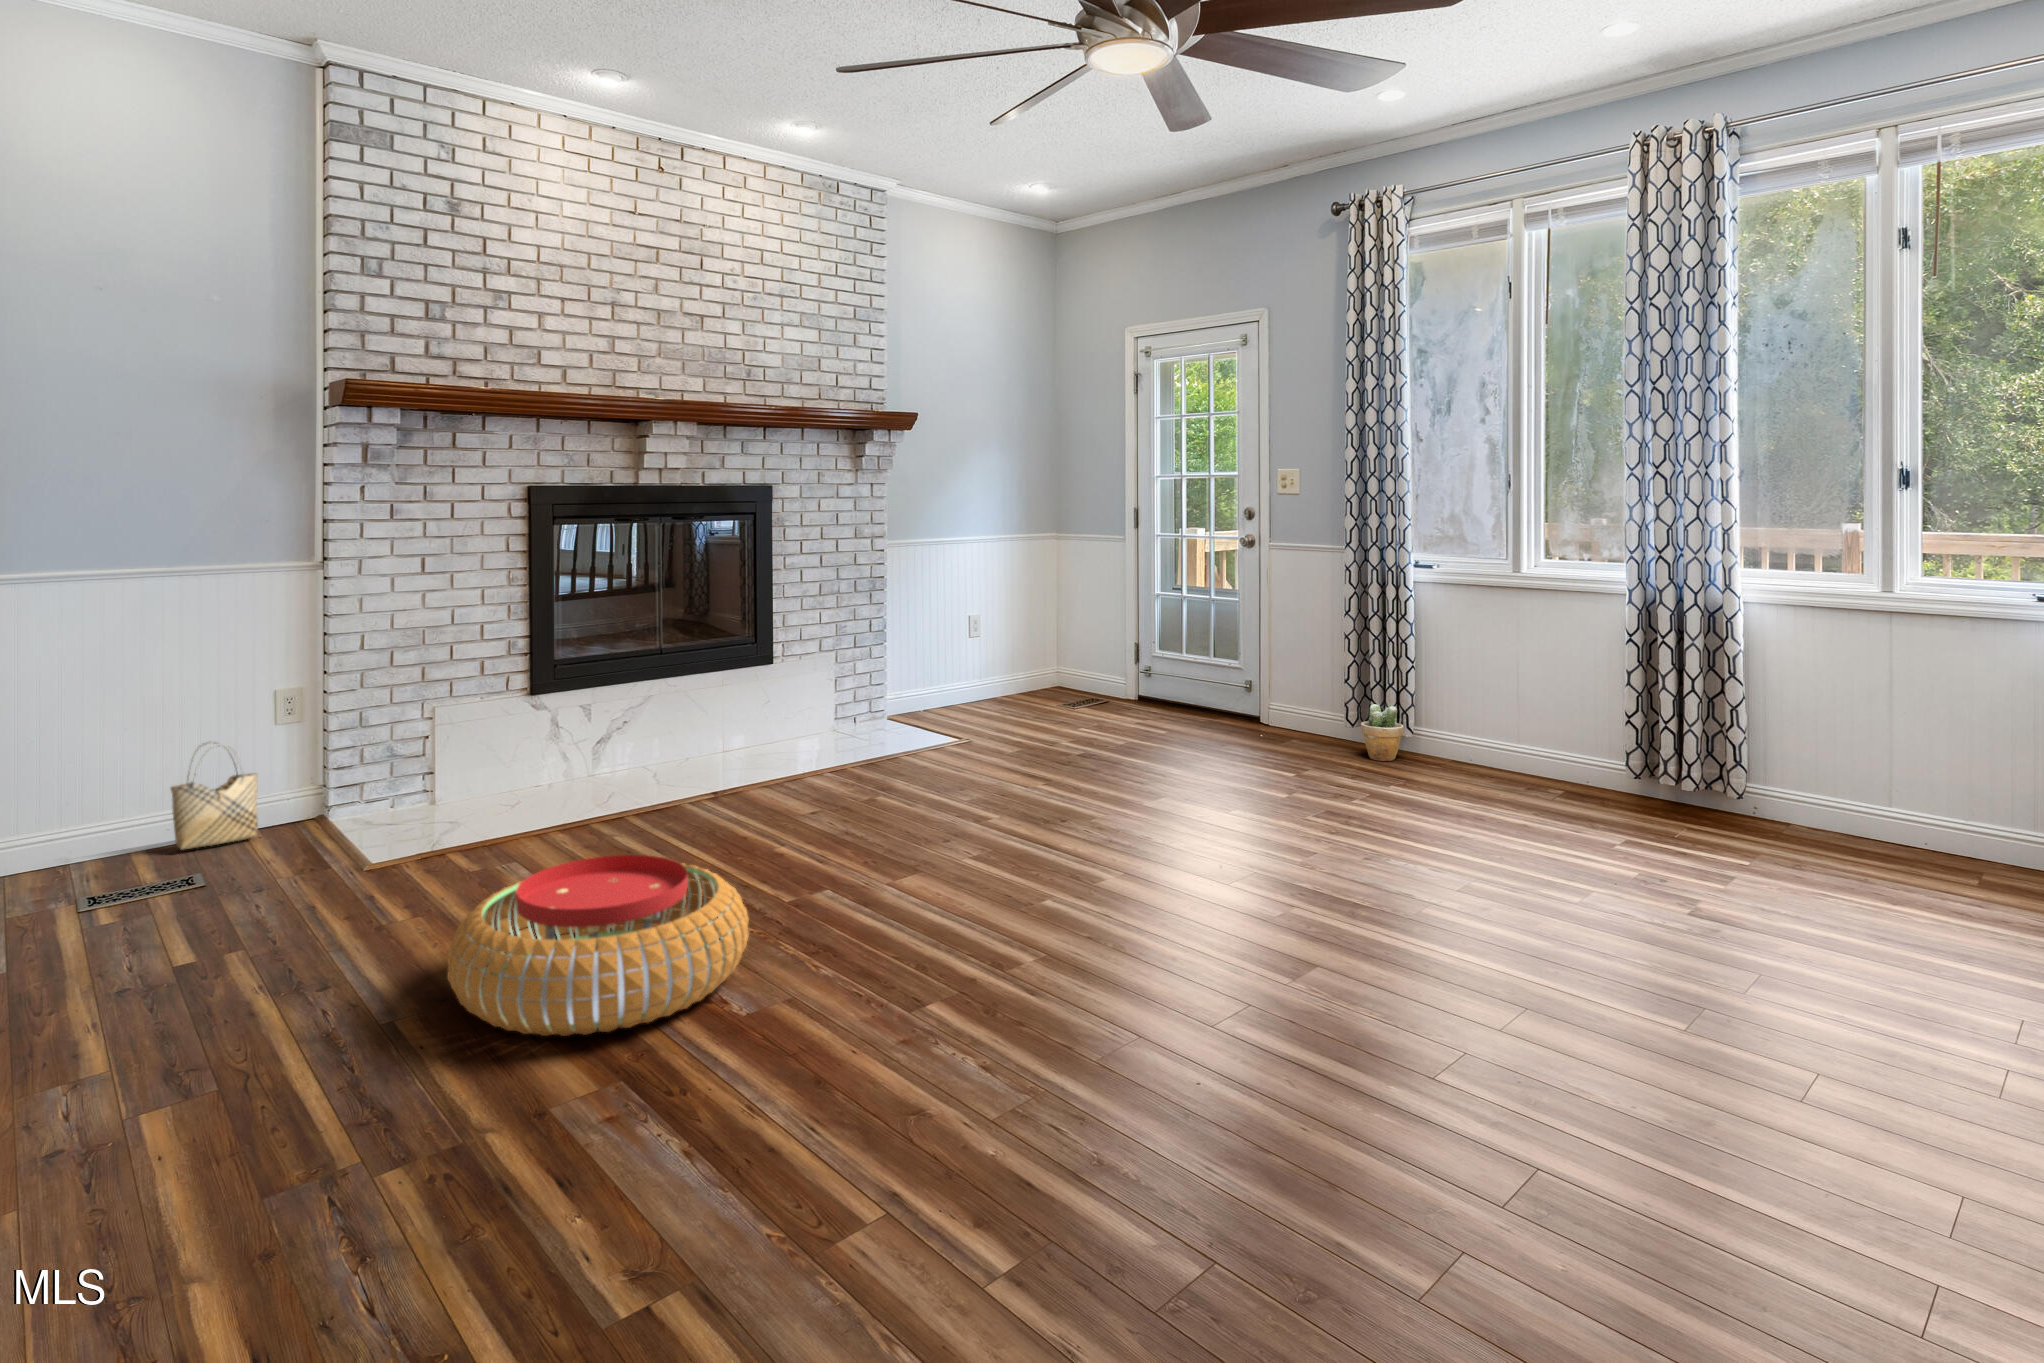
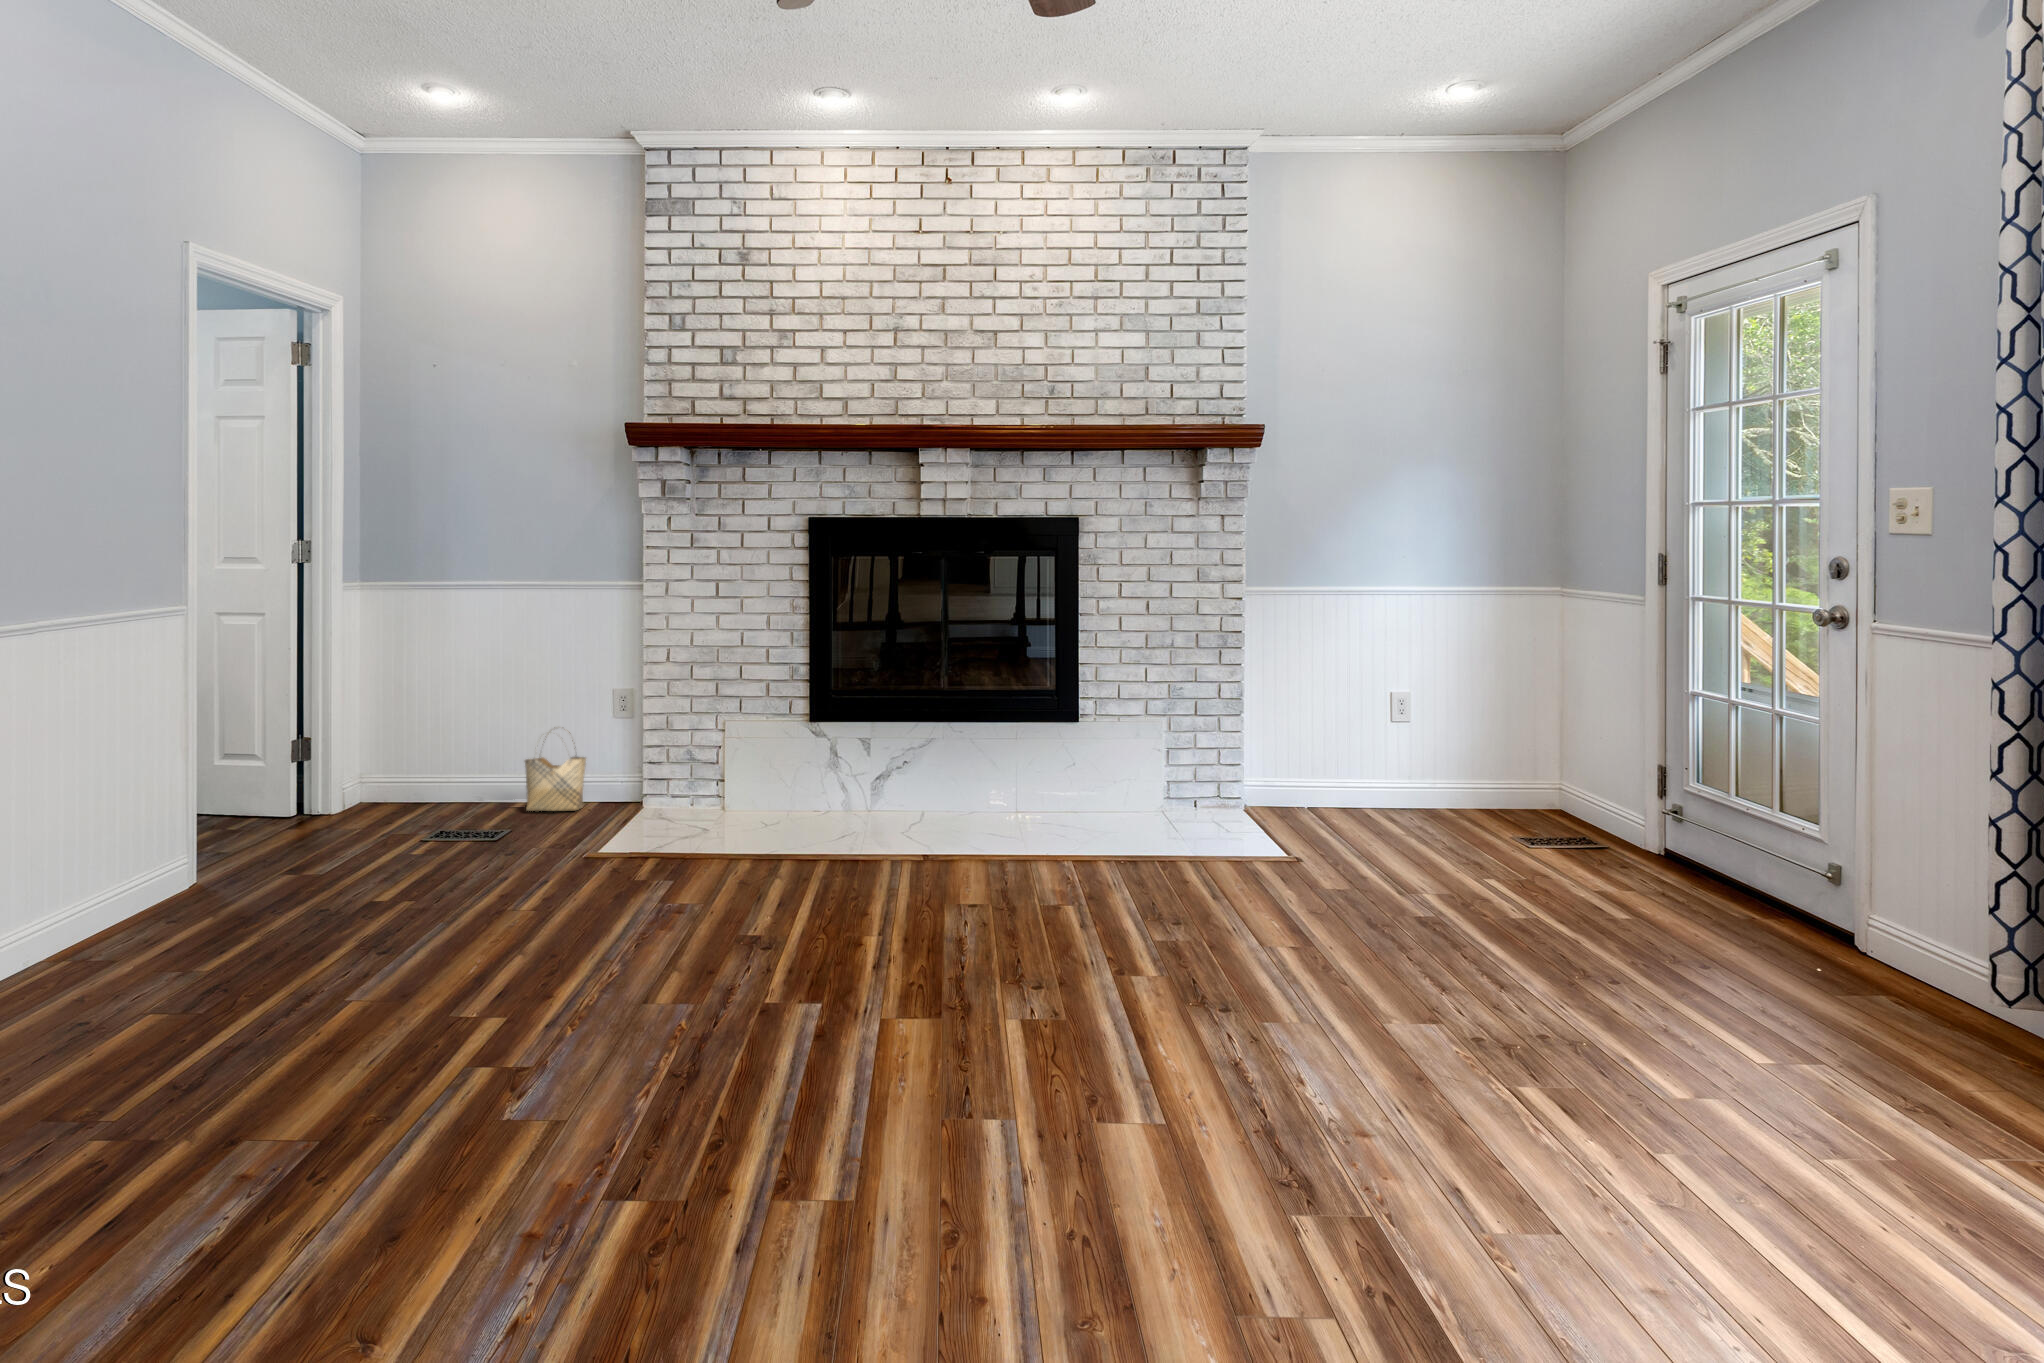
potted plant: present [1361,704,1403,761] -> none [1910,946,2012,1062]
pouf: present [447,855,749,1036] -> none [366,907,658,1092]

